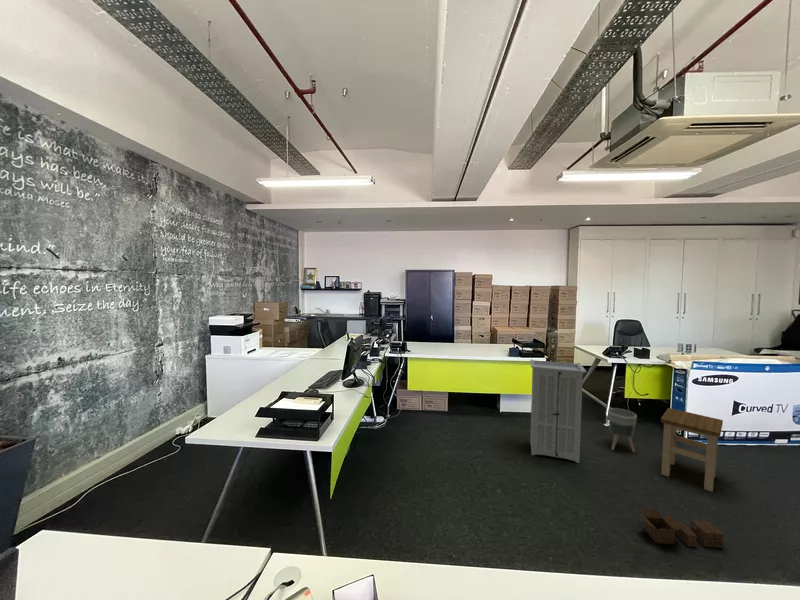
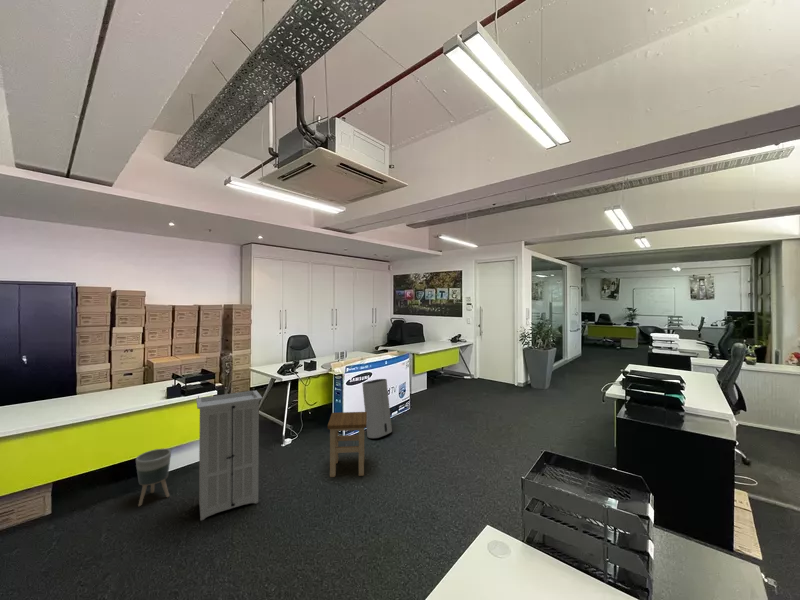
air purifier: none [719,385,772,461] -> present [362,379,392,438]
planter: present [608,408,637,452] -> present [136,449,171,506]
cardboard box: present [640,508,723,548] -> none [315,507,374,555]

